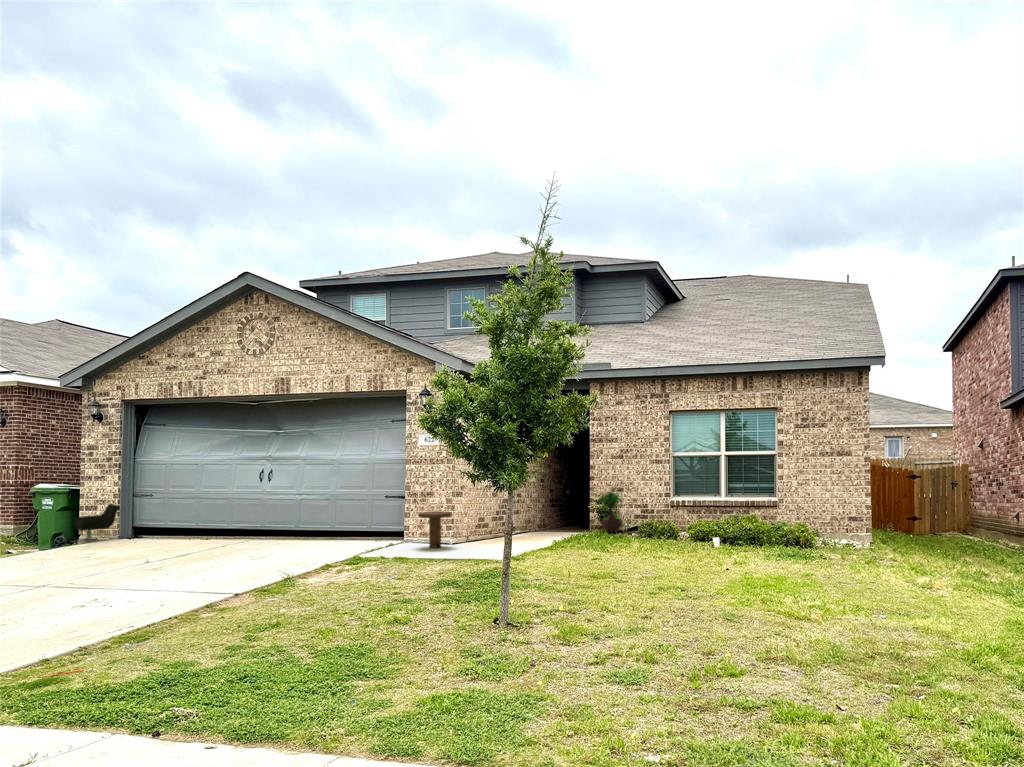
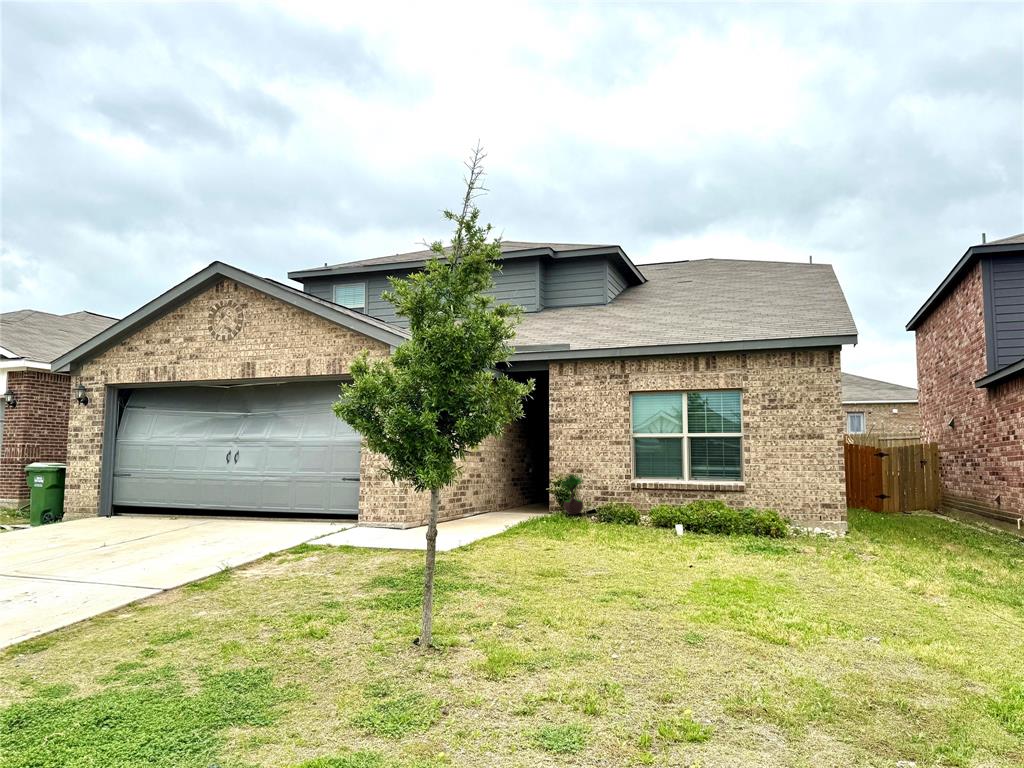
lounge chair: present [74,504,119,542] -> none [43,484,95,522]
side table: present [418,511,451,548] -> none [365,496,400,535]

